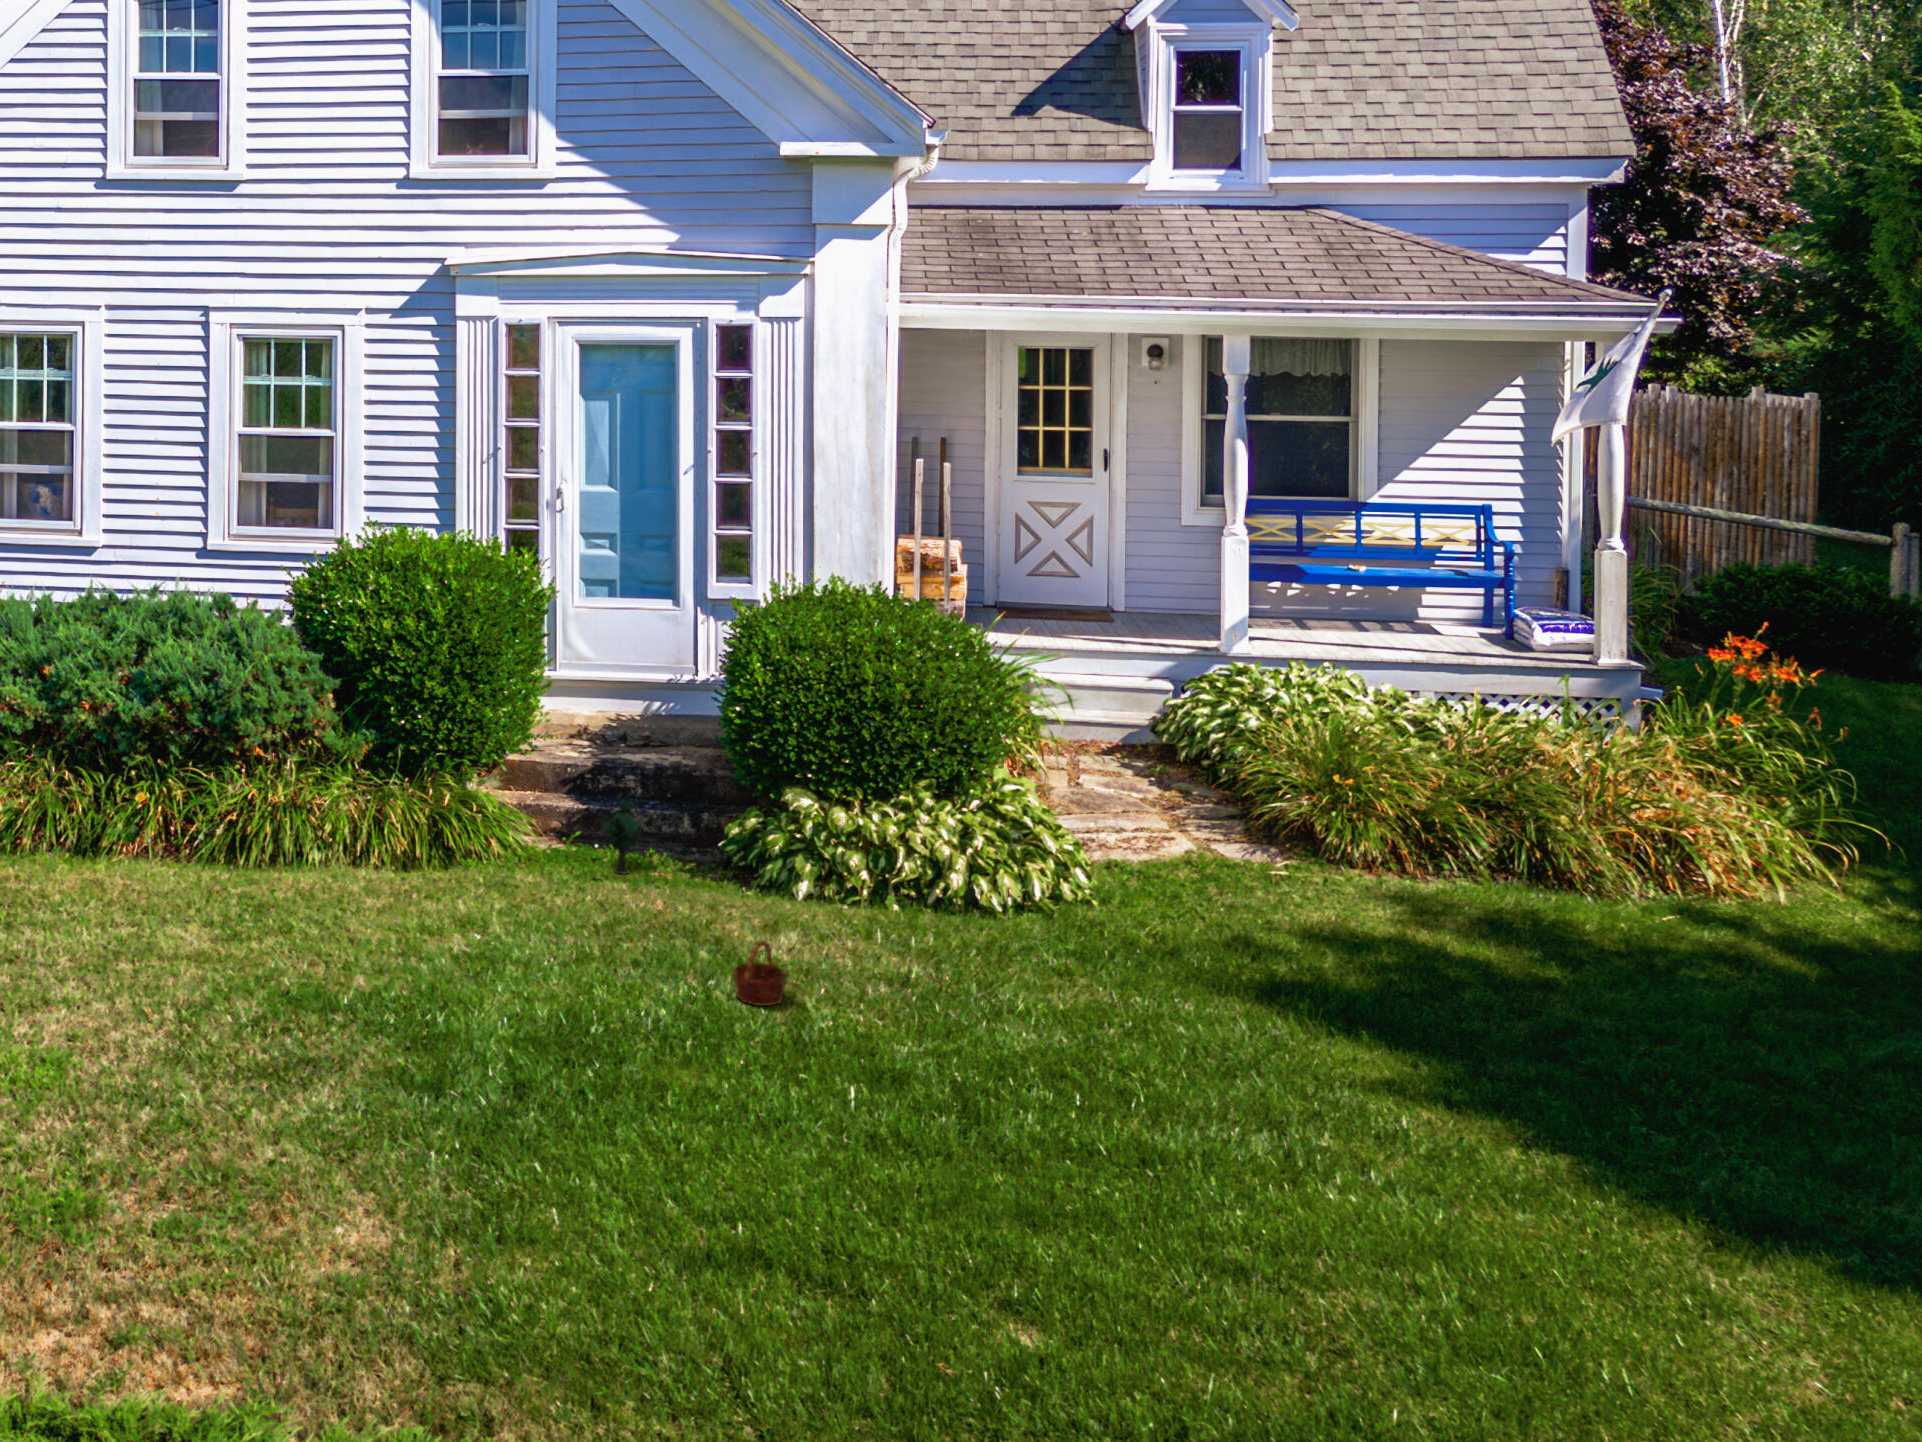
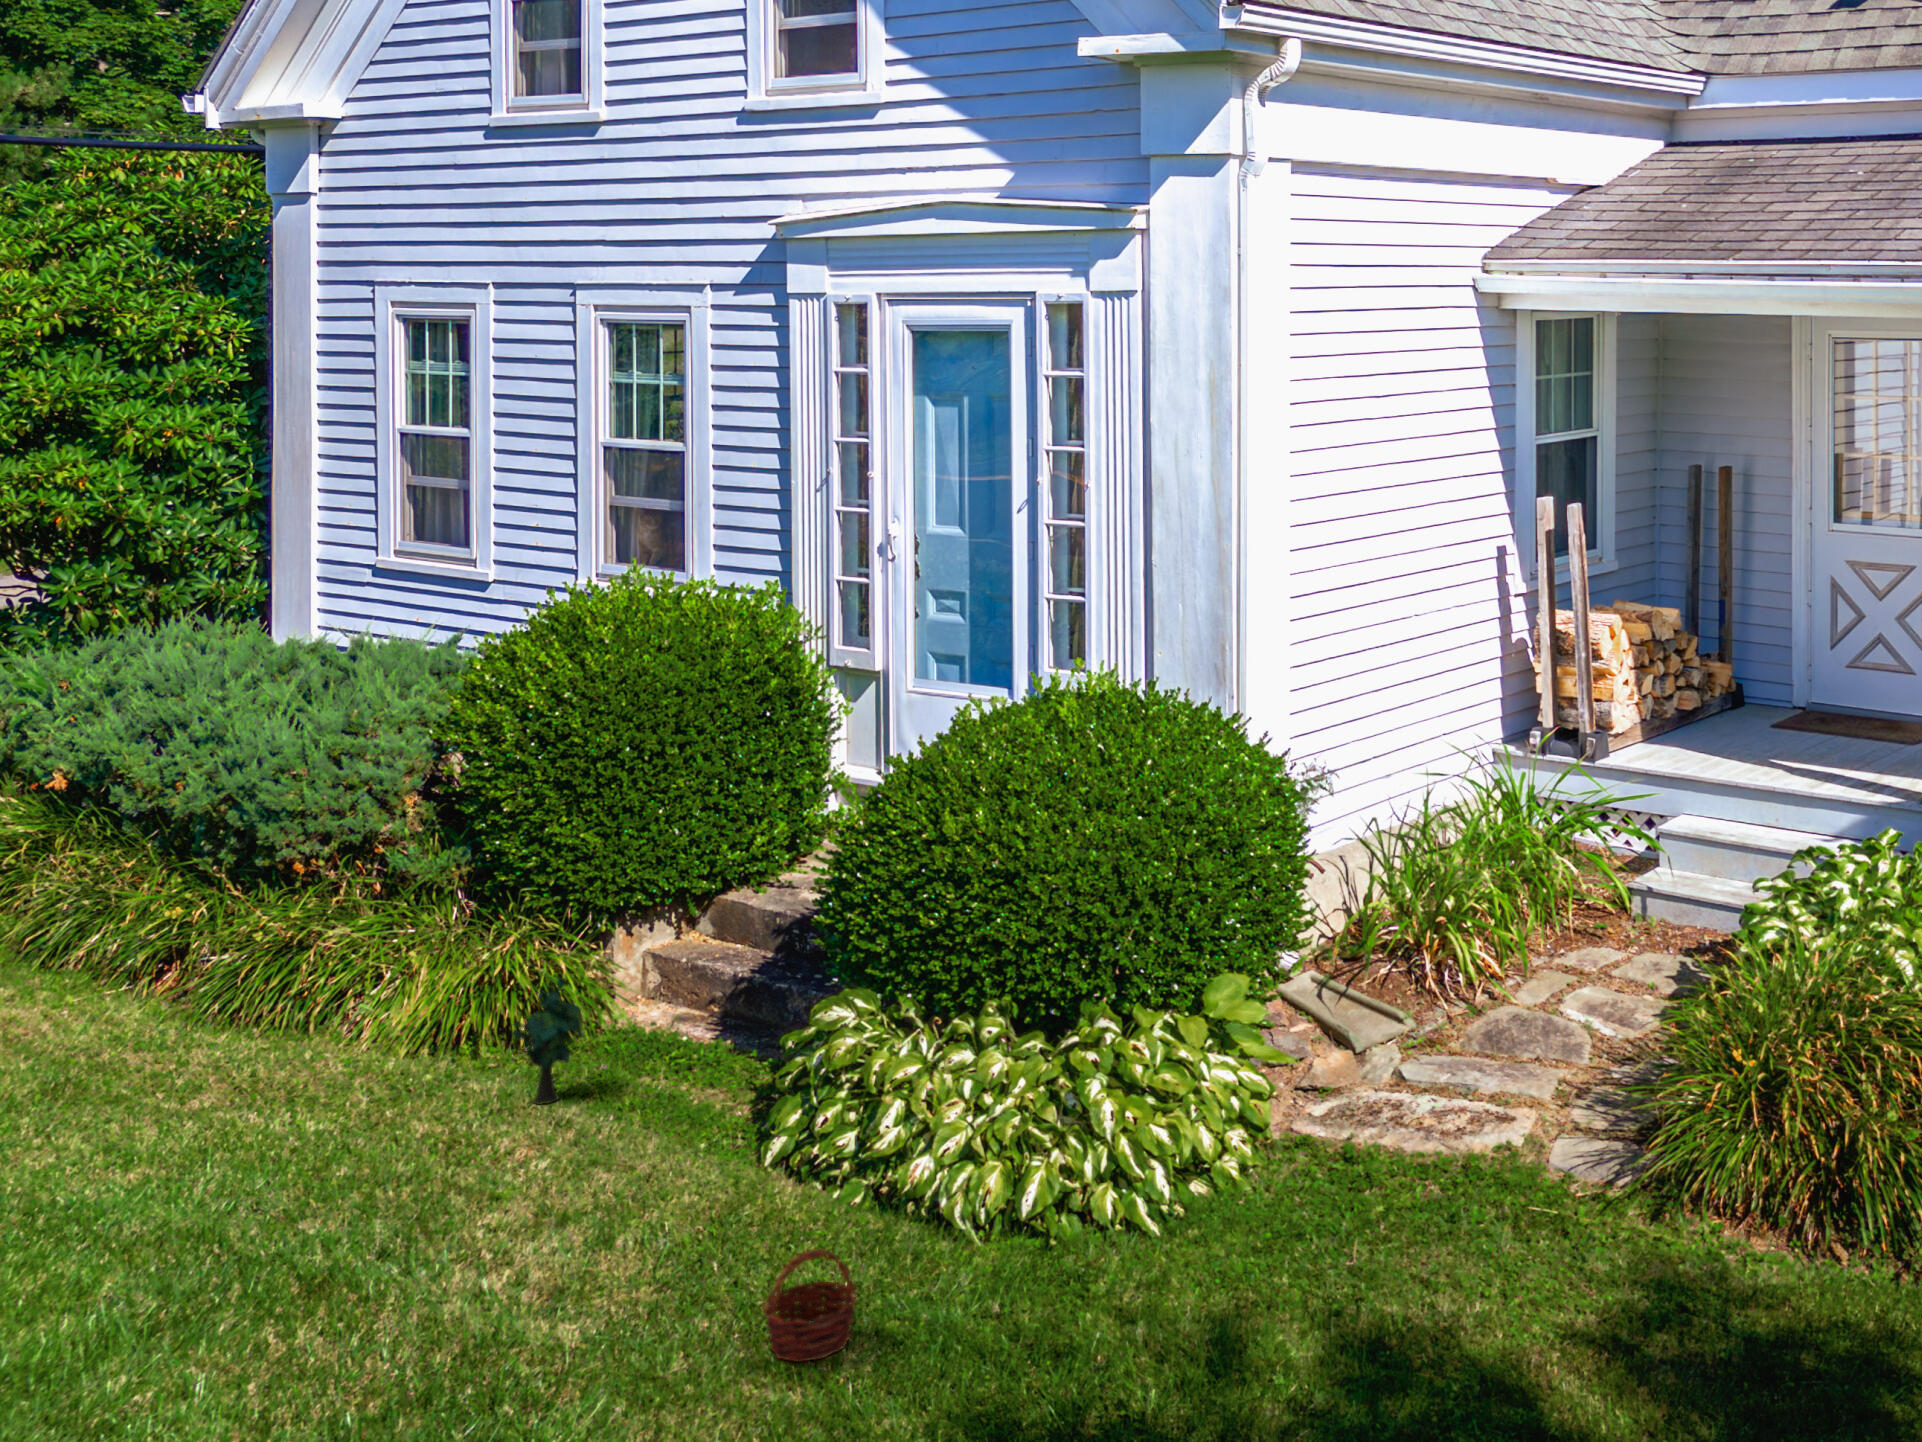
basket: present [733,941,787,1006] -> present [763,1249,856,1362]

